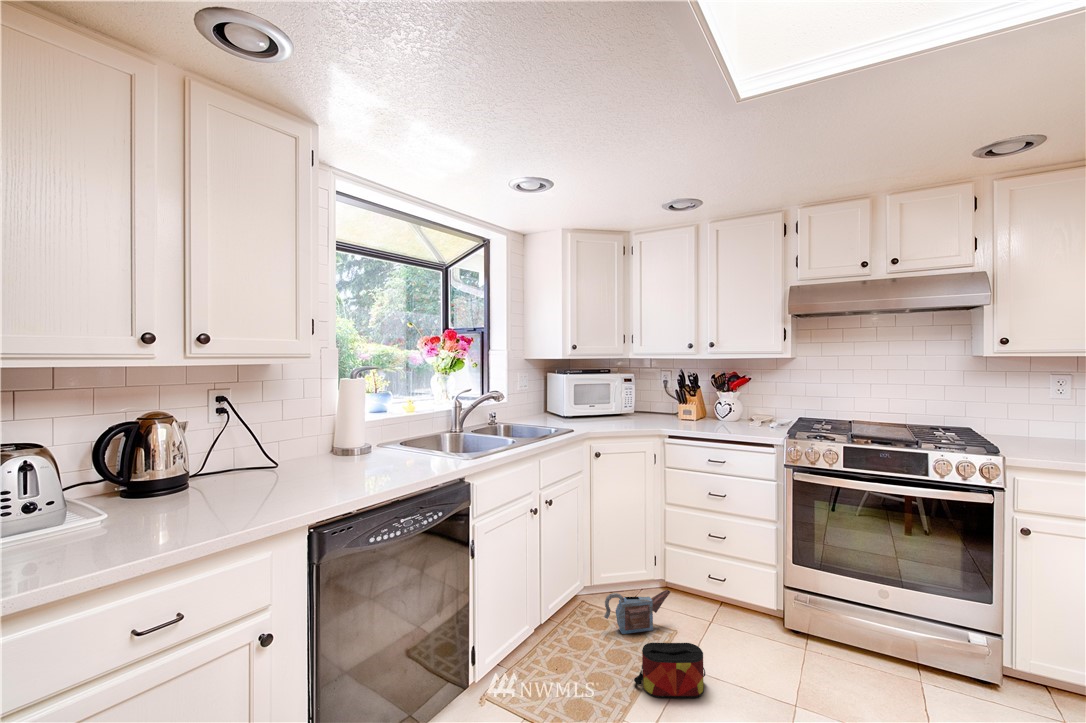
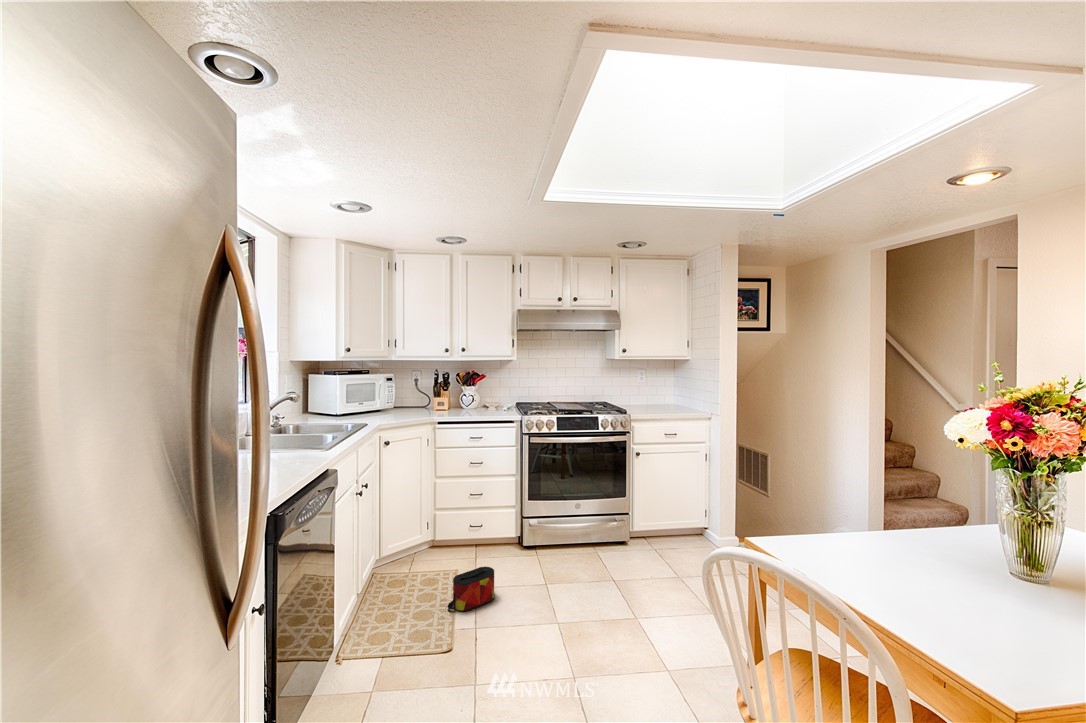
watering can: present [604,590,670,634] -> none [404,540,451,585]

